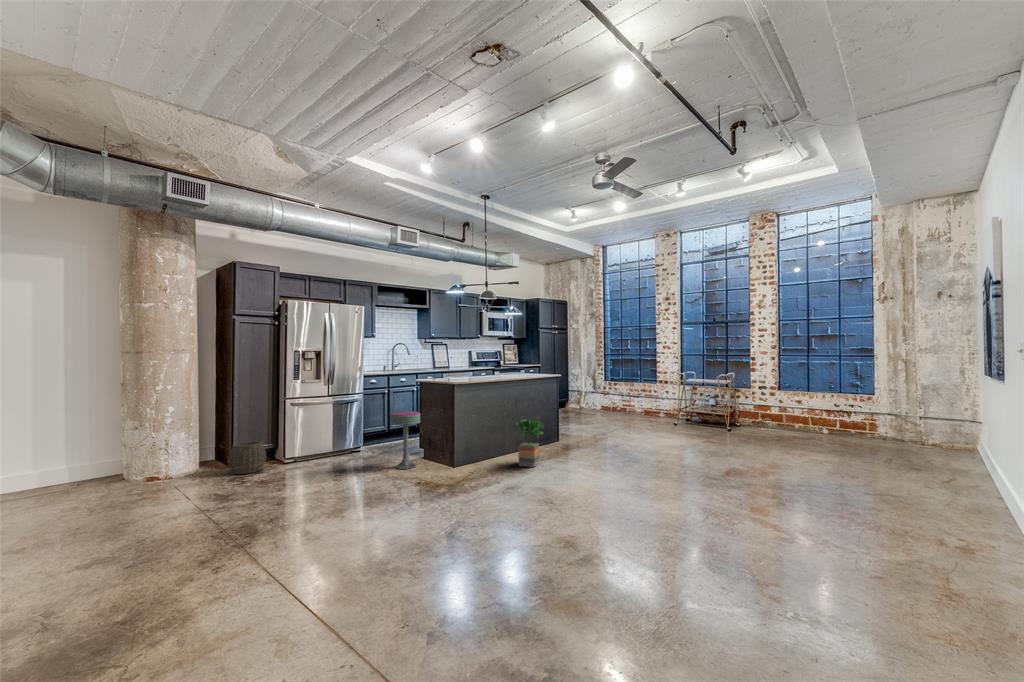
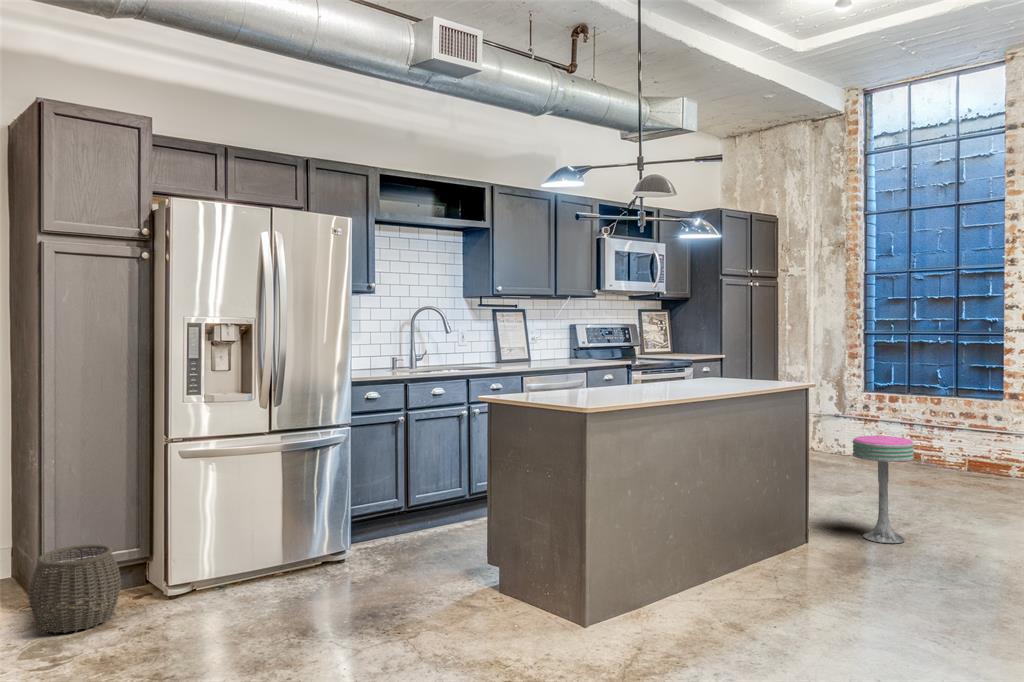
bar stool: present [390,411,420,469] -> present [853,436,914,543]
potted tree: present [516,419,543,467] -> none [753,511,843,649]

